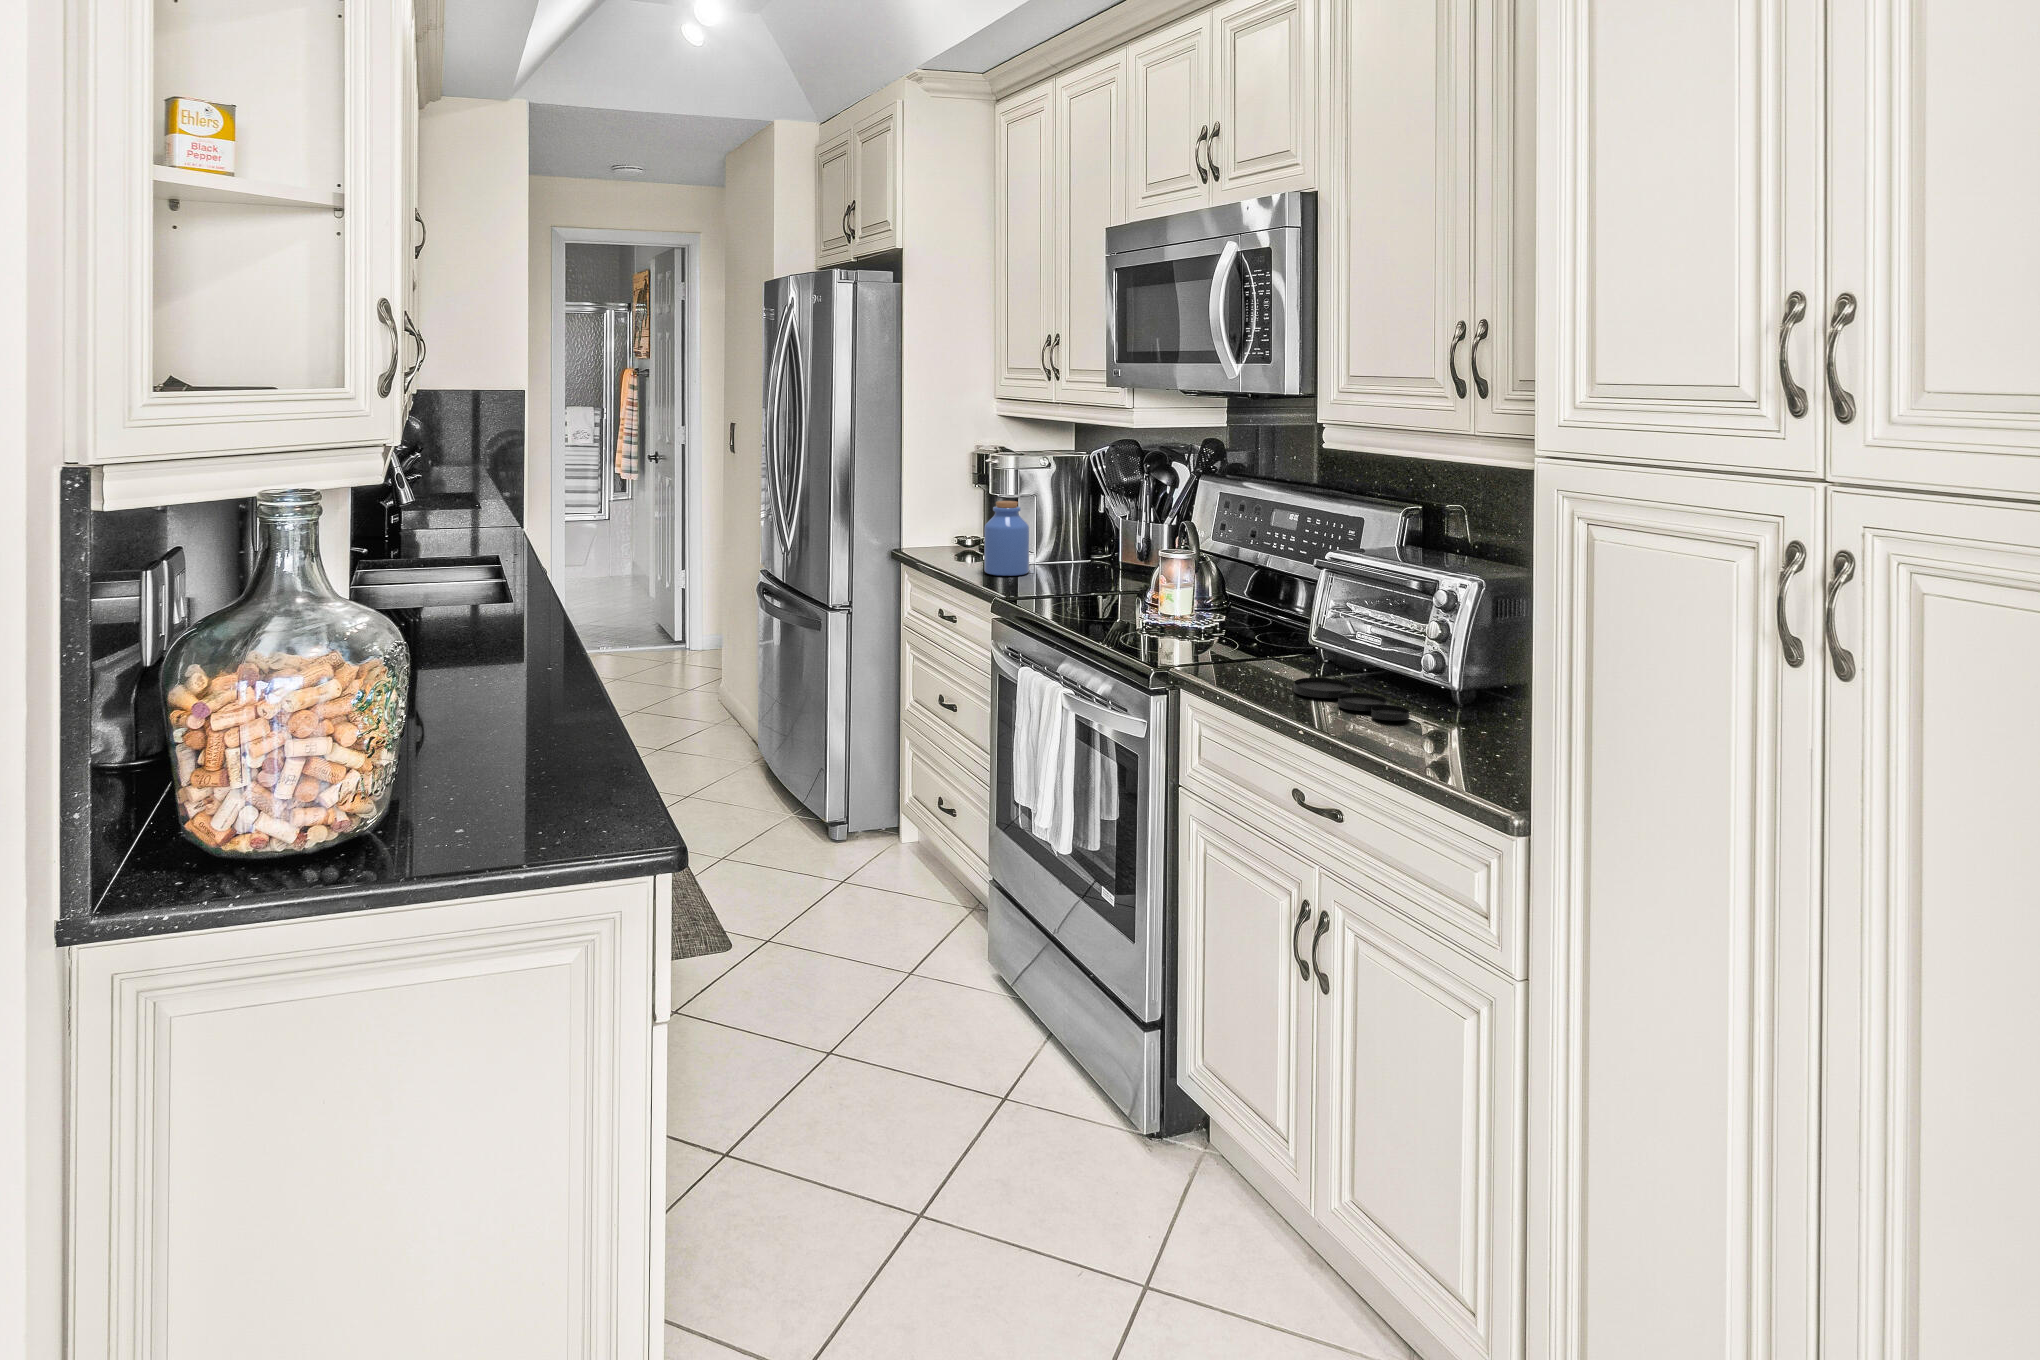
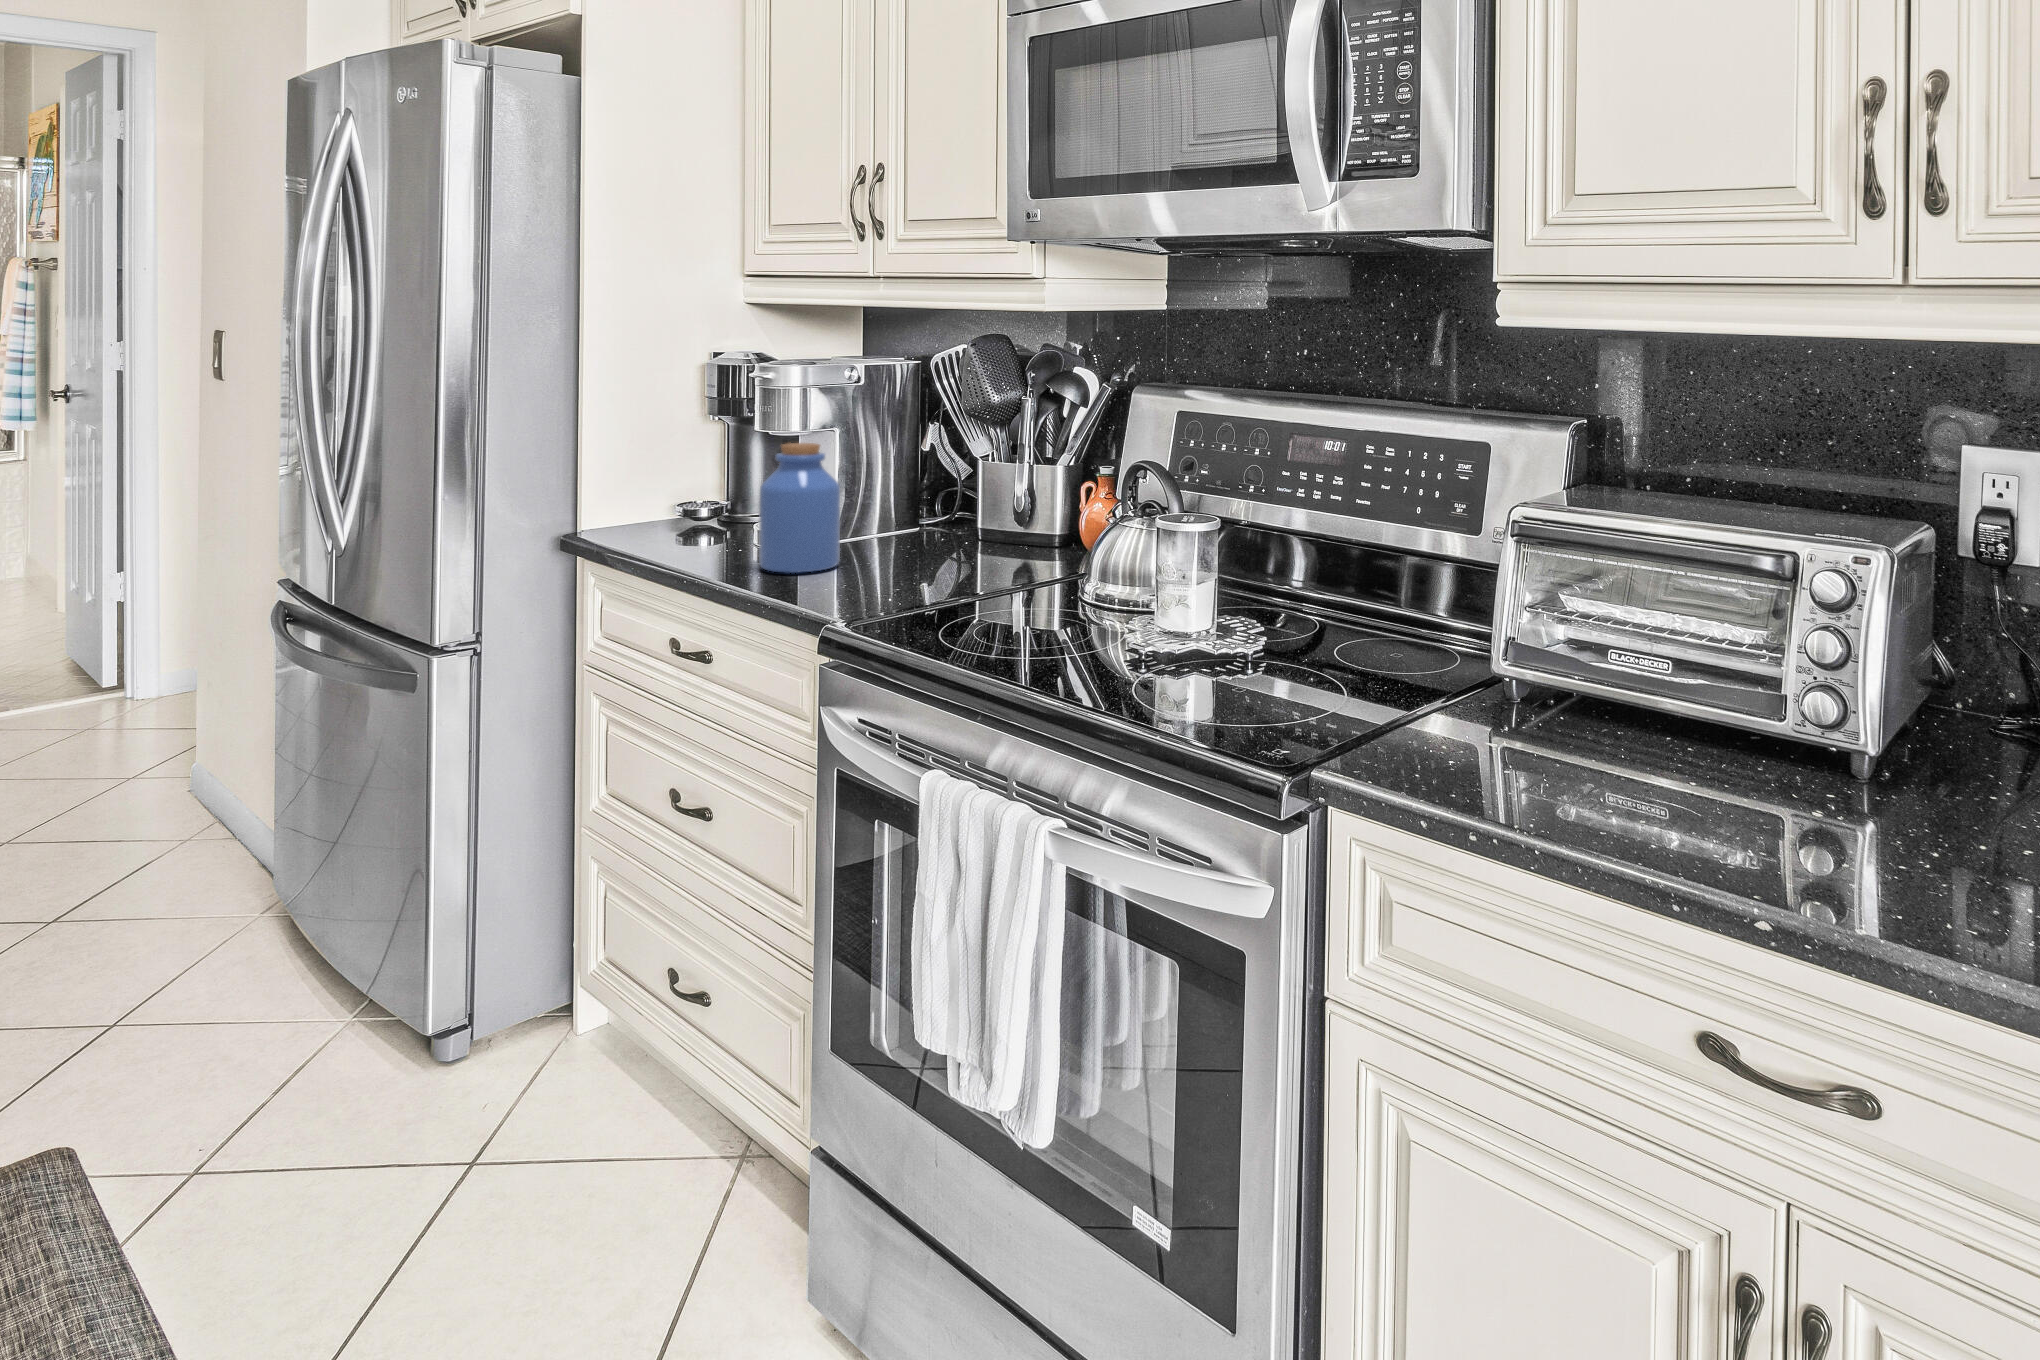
plate: present [1294,678,1409,720] -> none [1591,759,1906,862]

